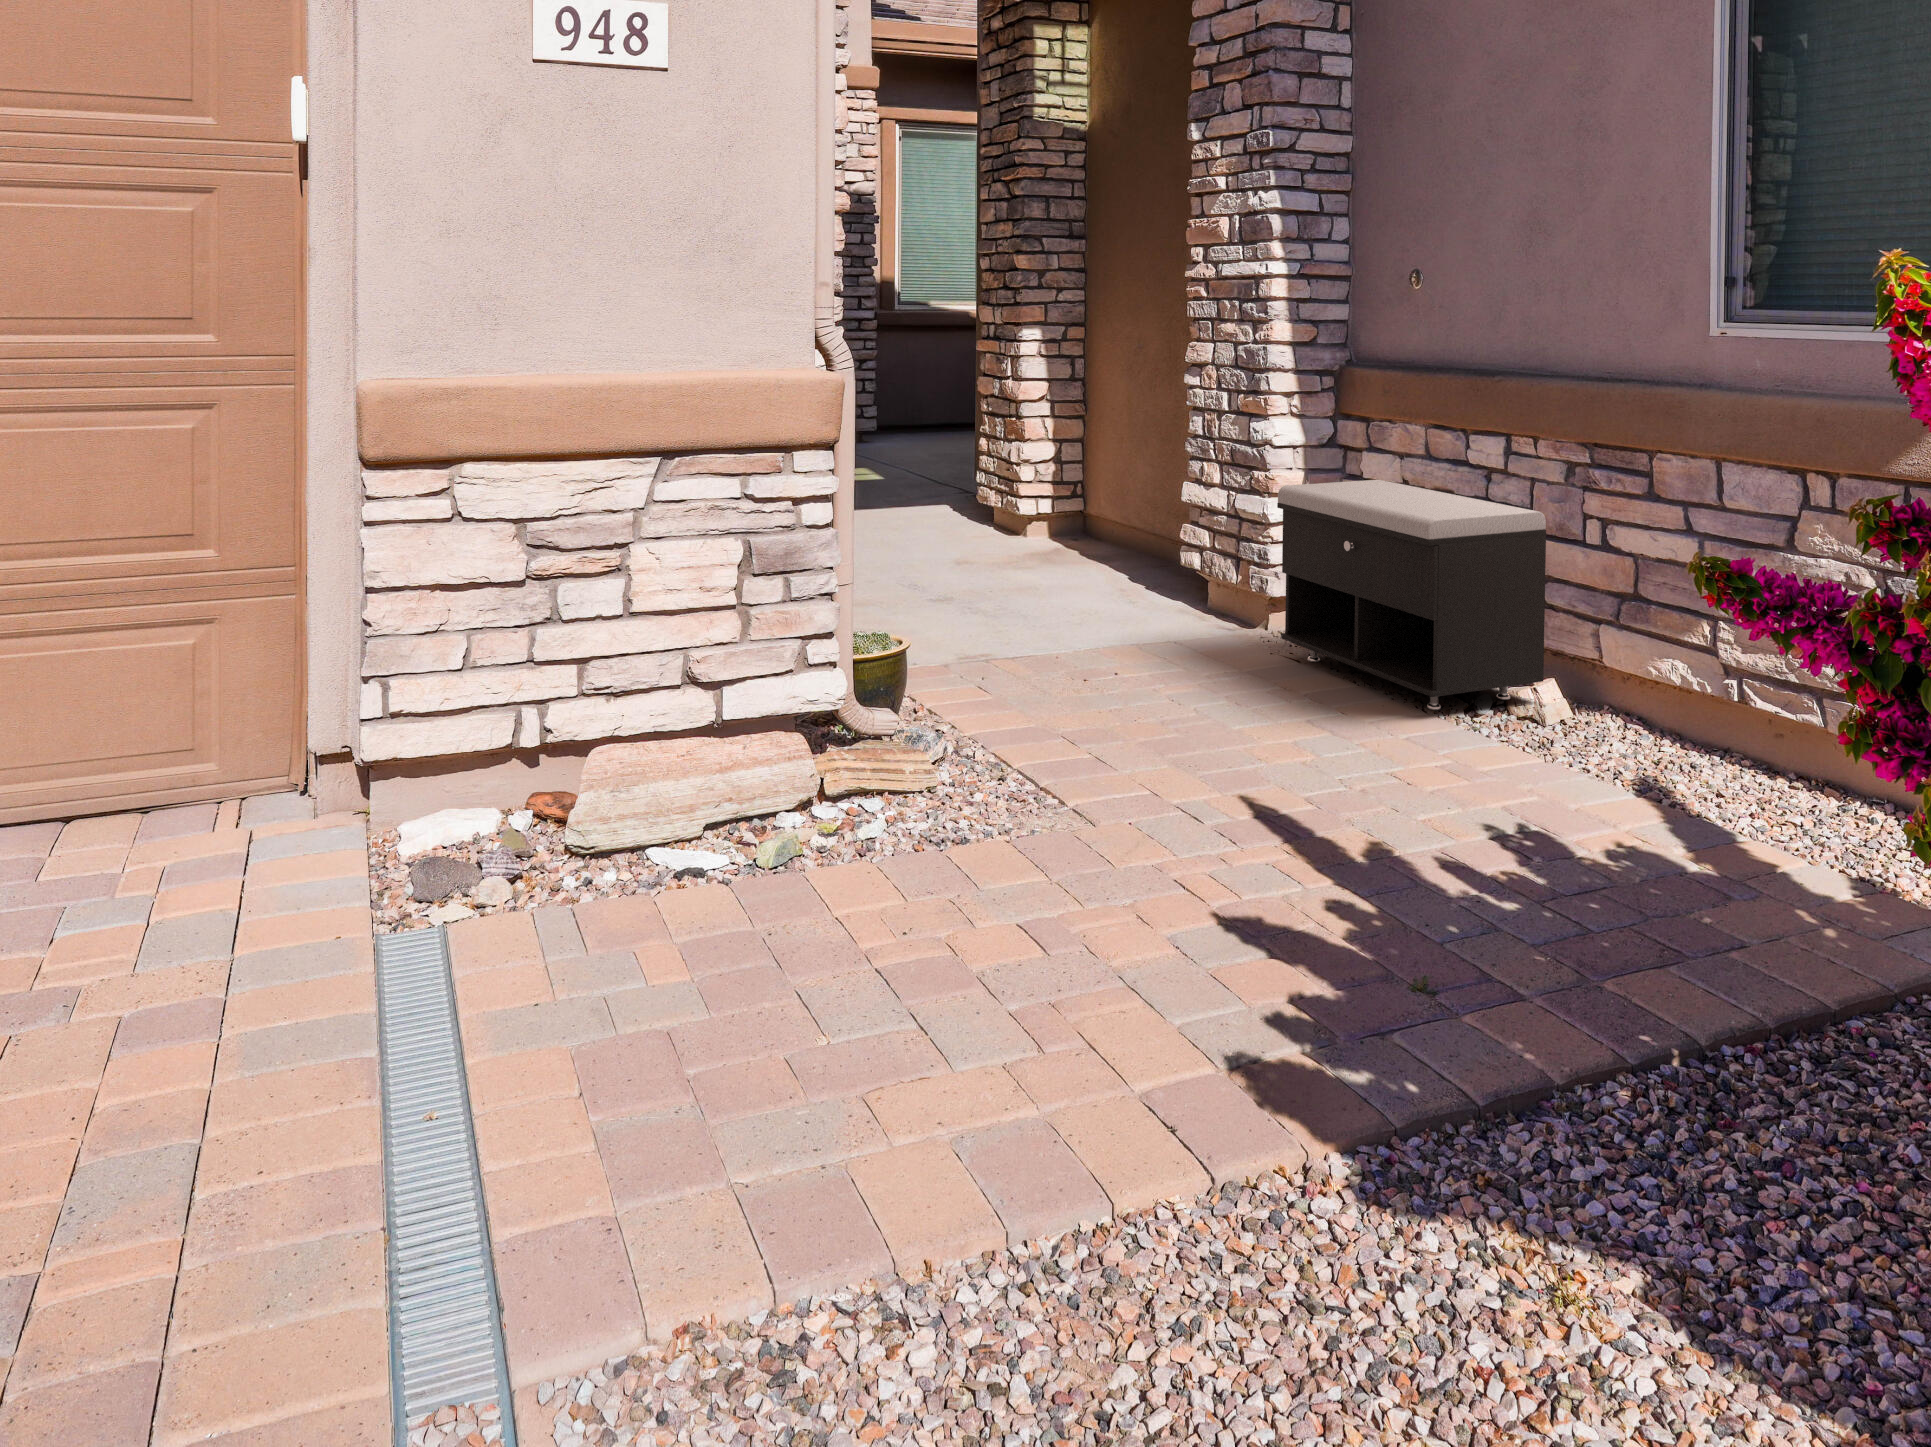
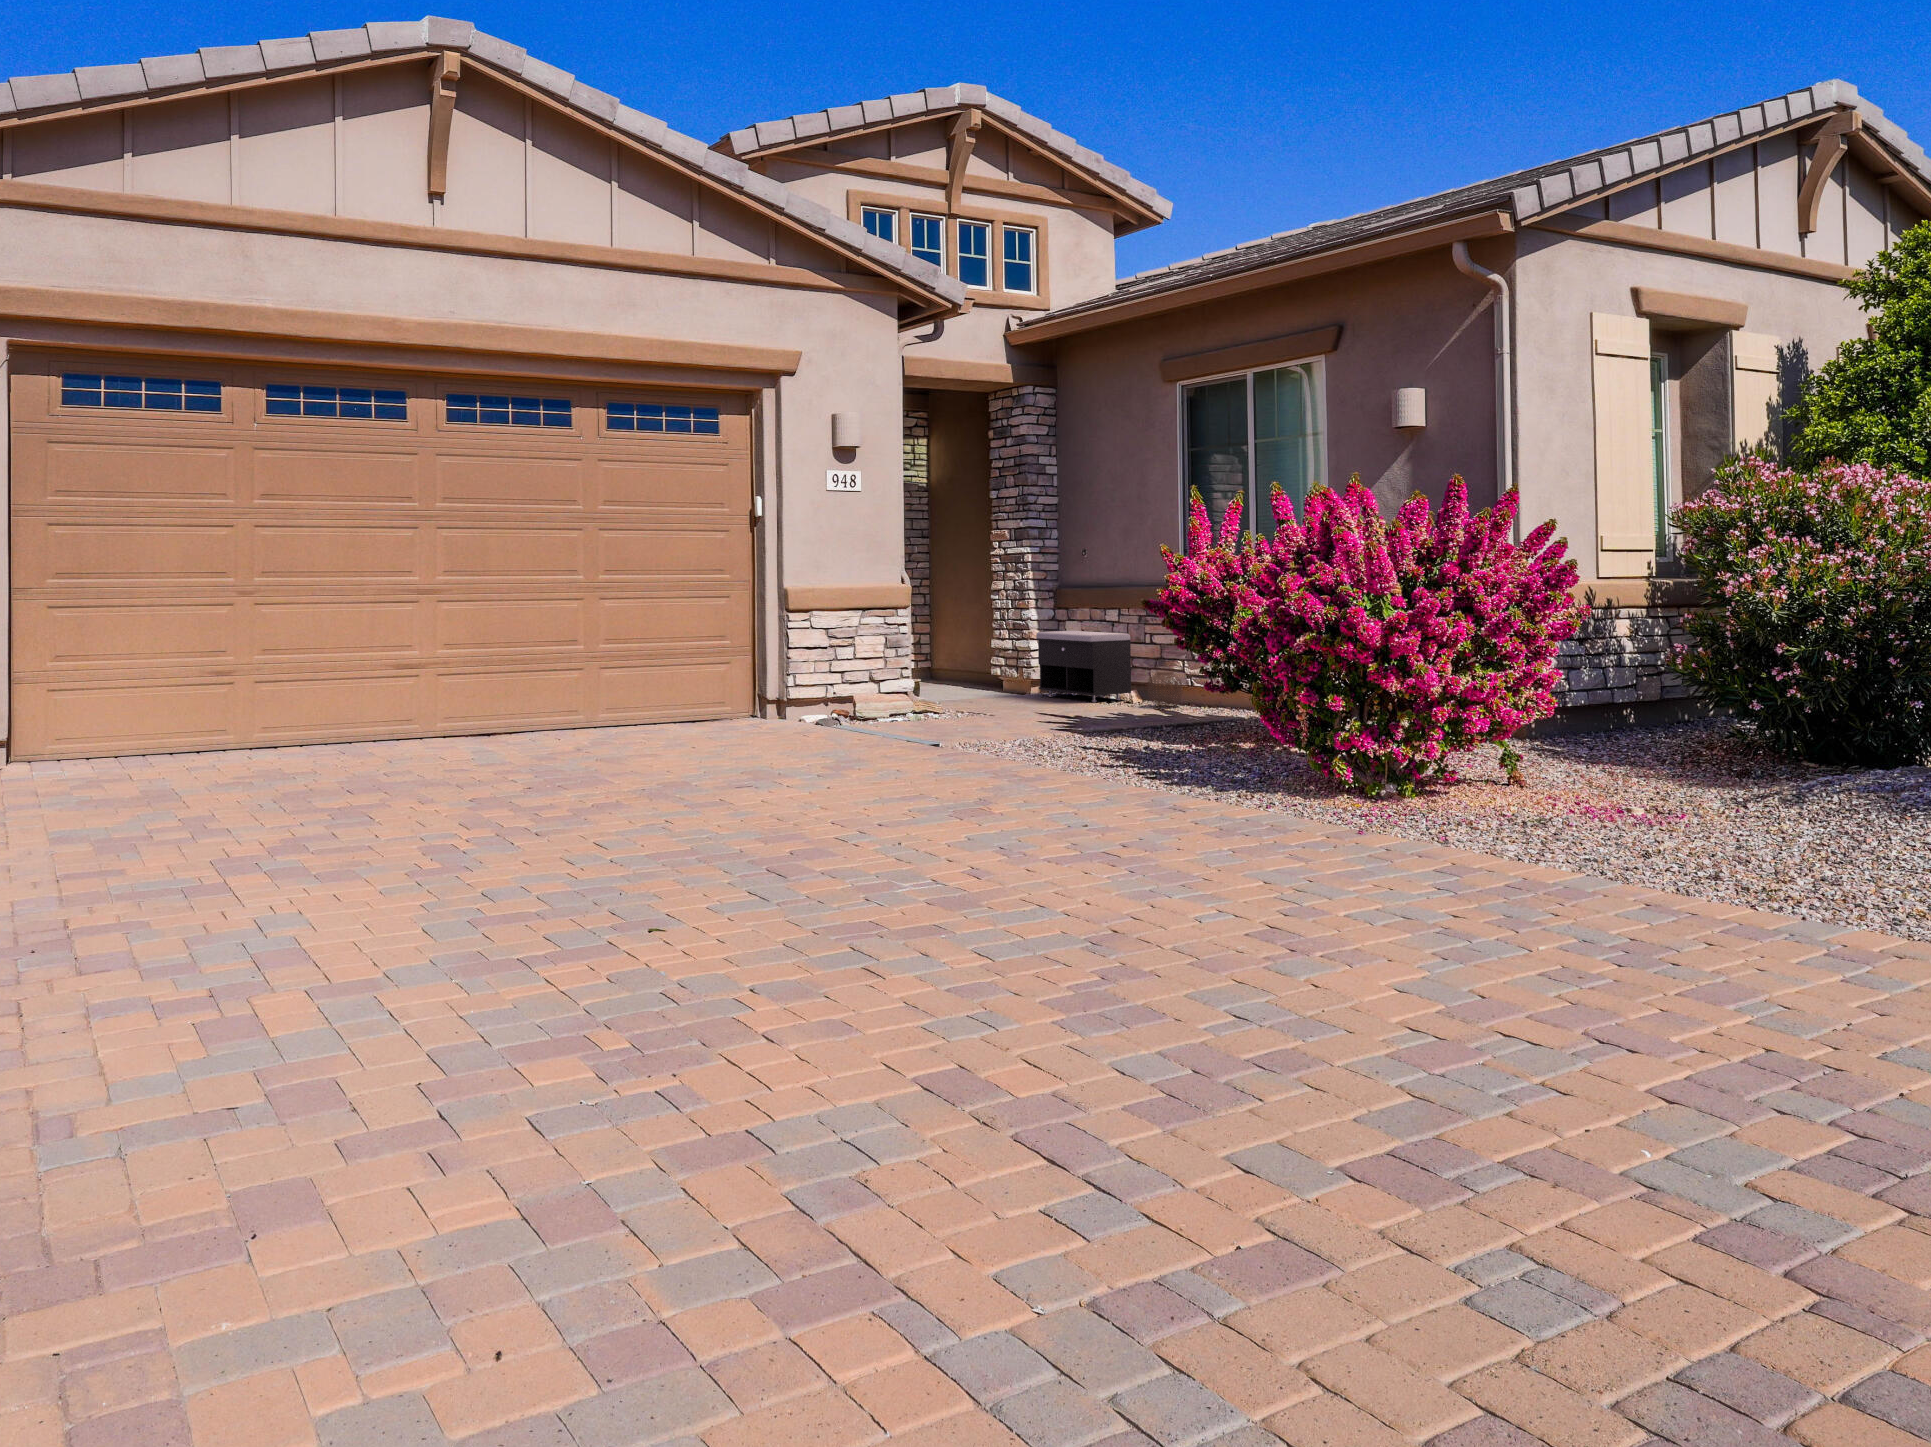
woven basket: none [1607,647,1723,773] -> present [1148,671,1182,707]

